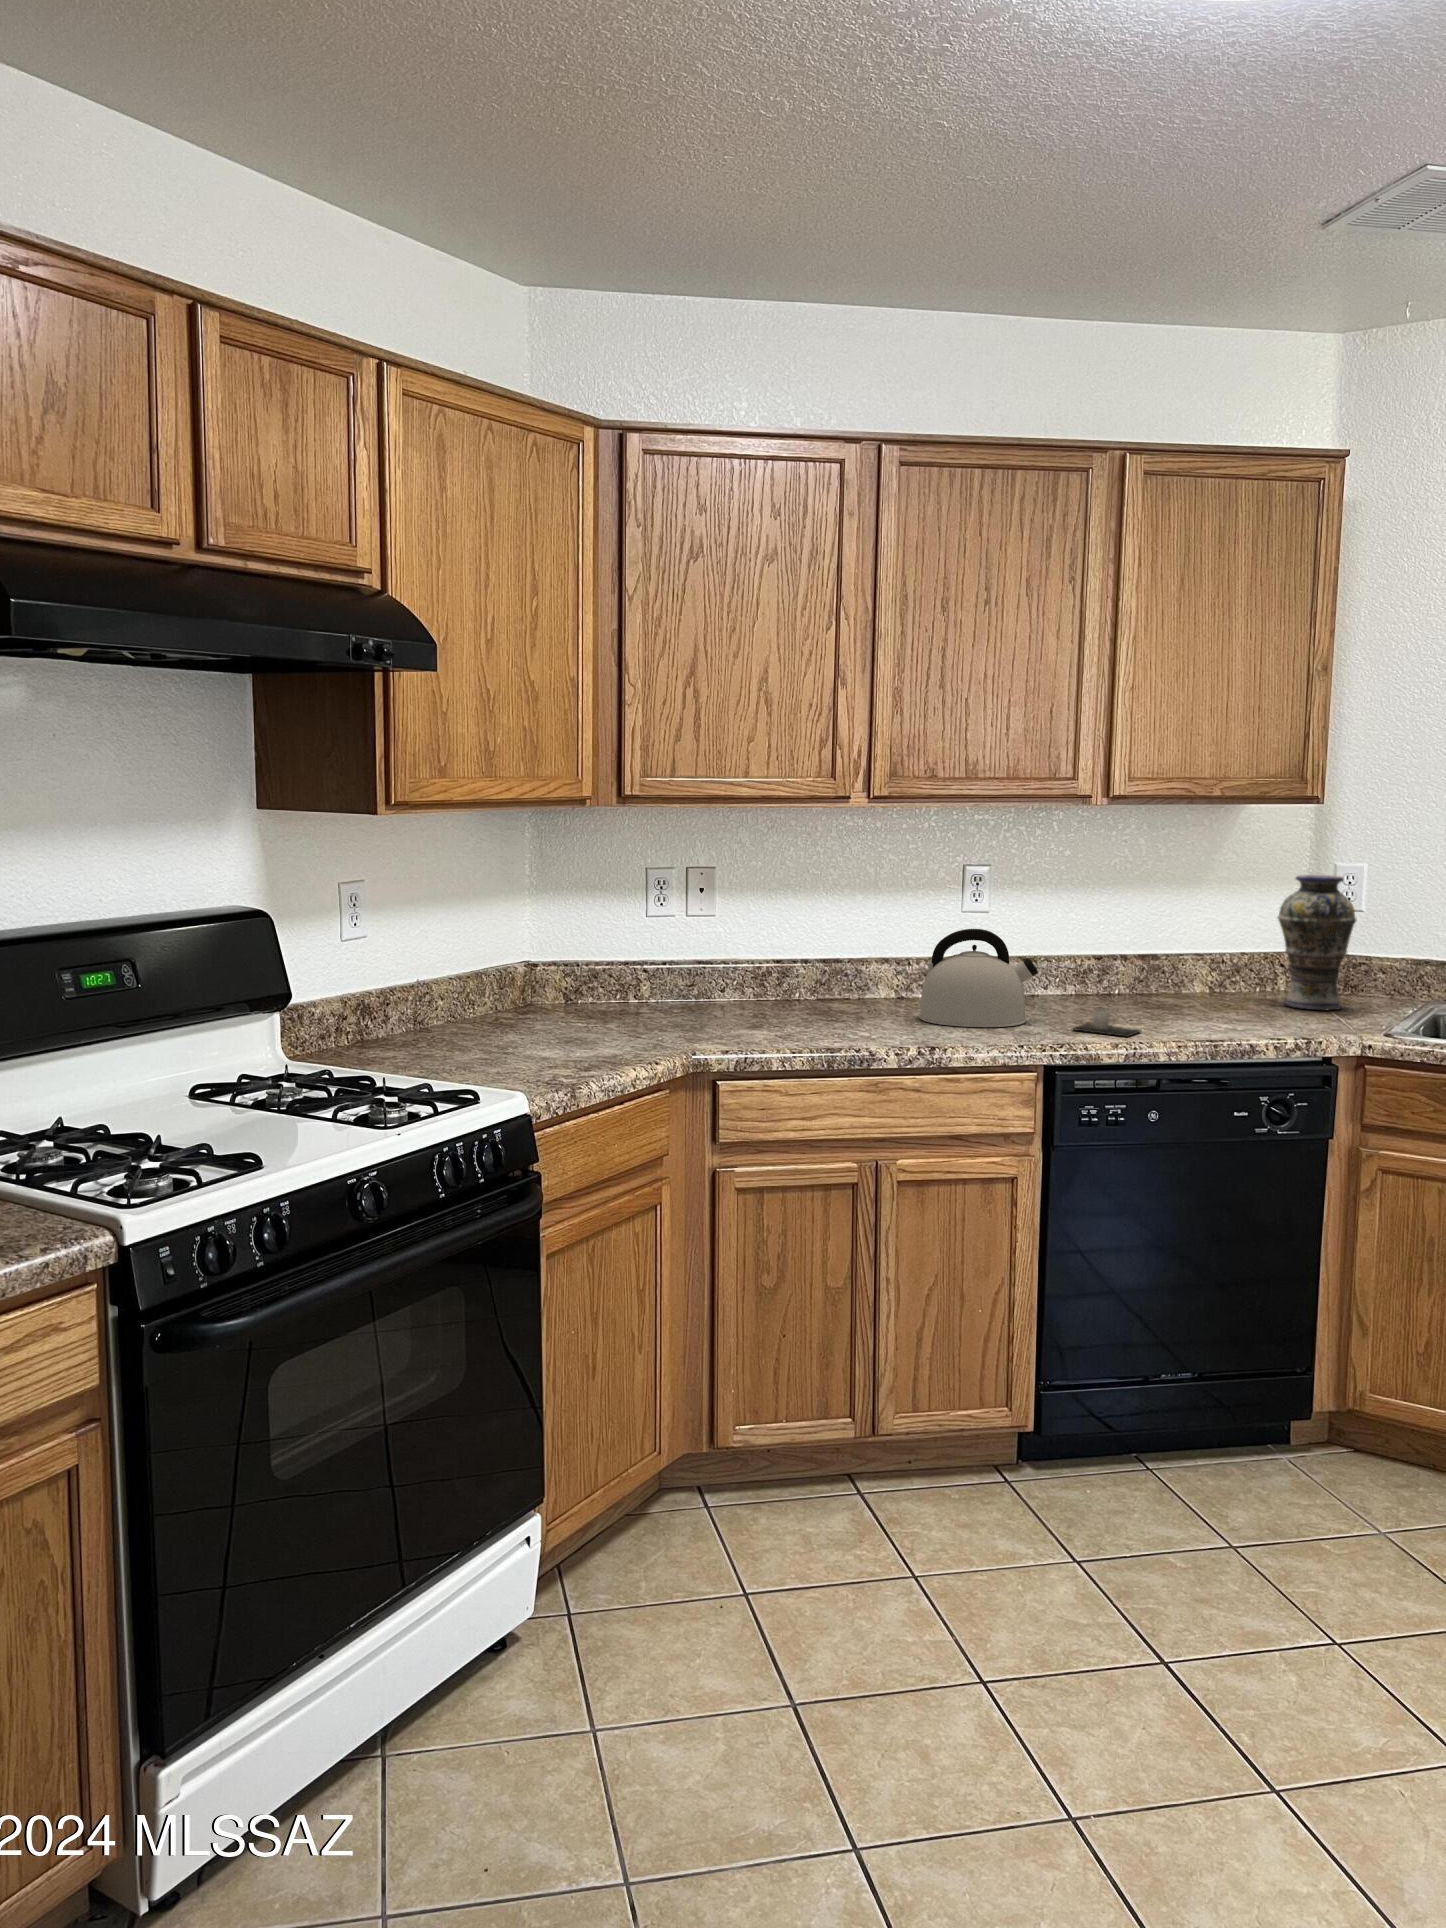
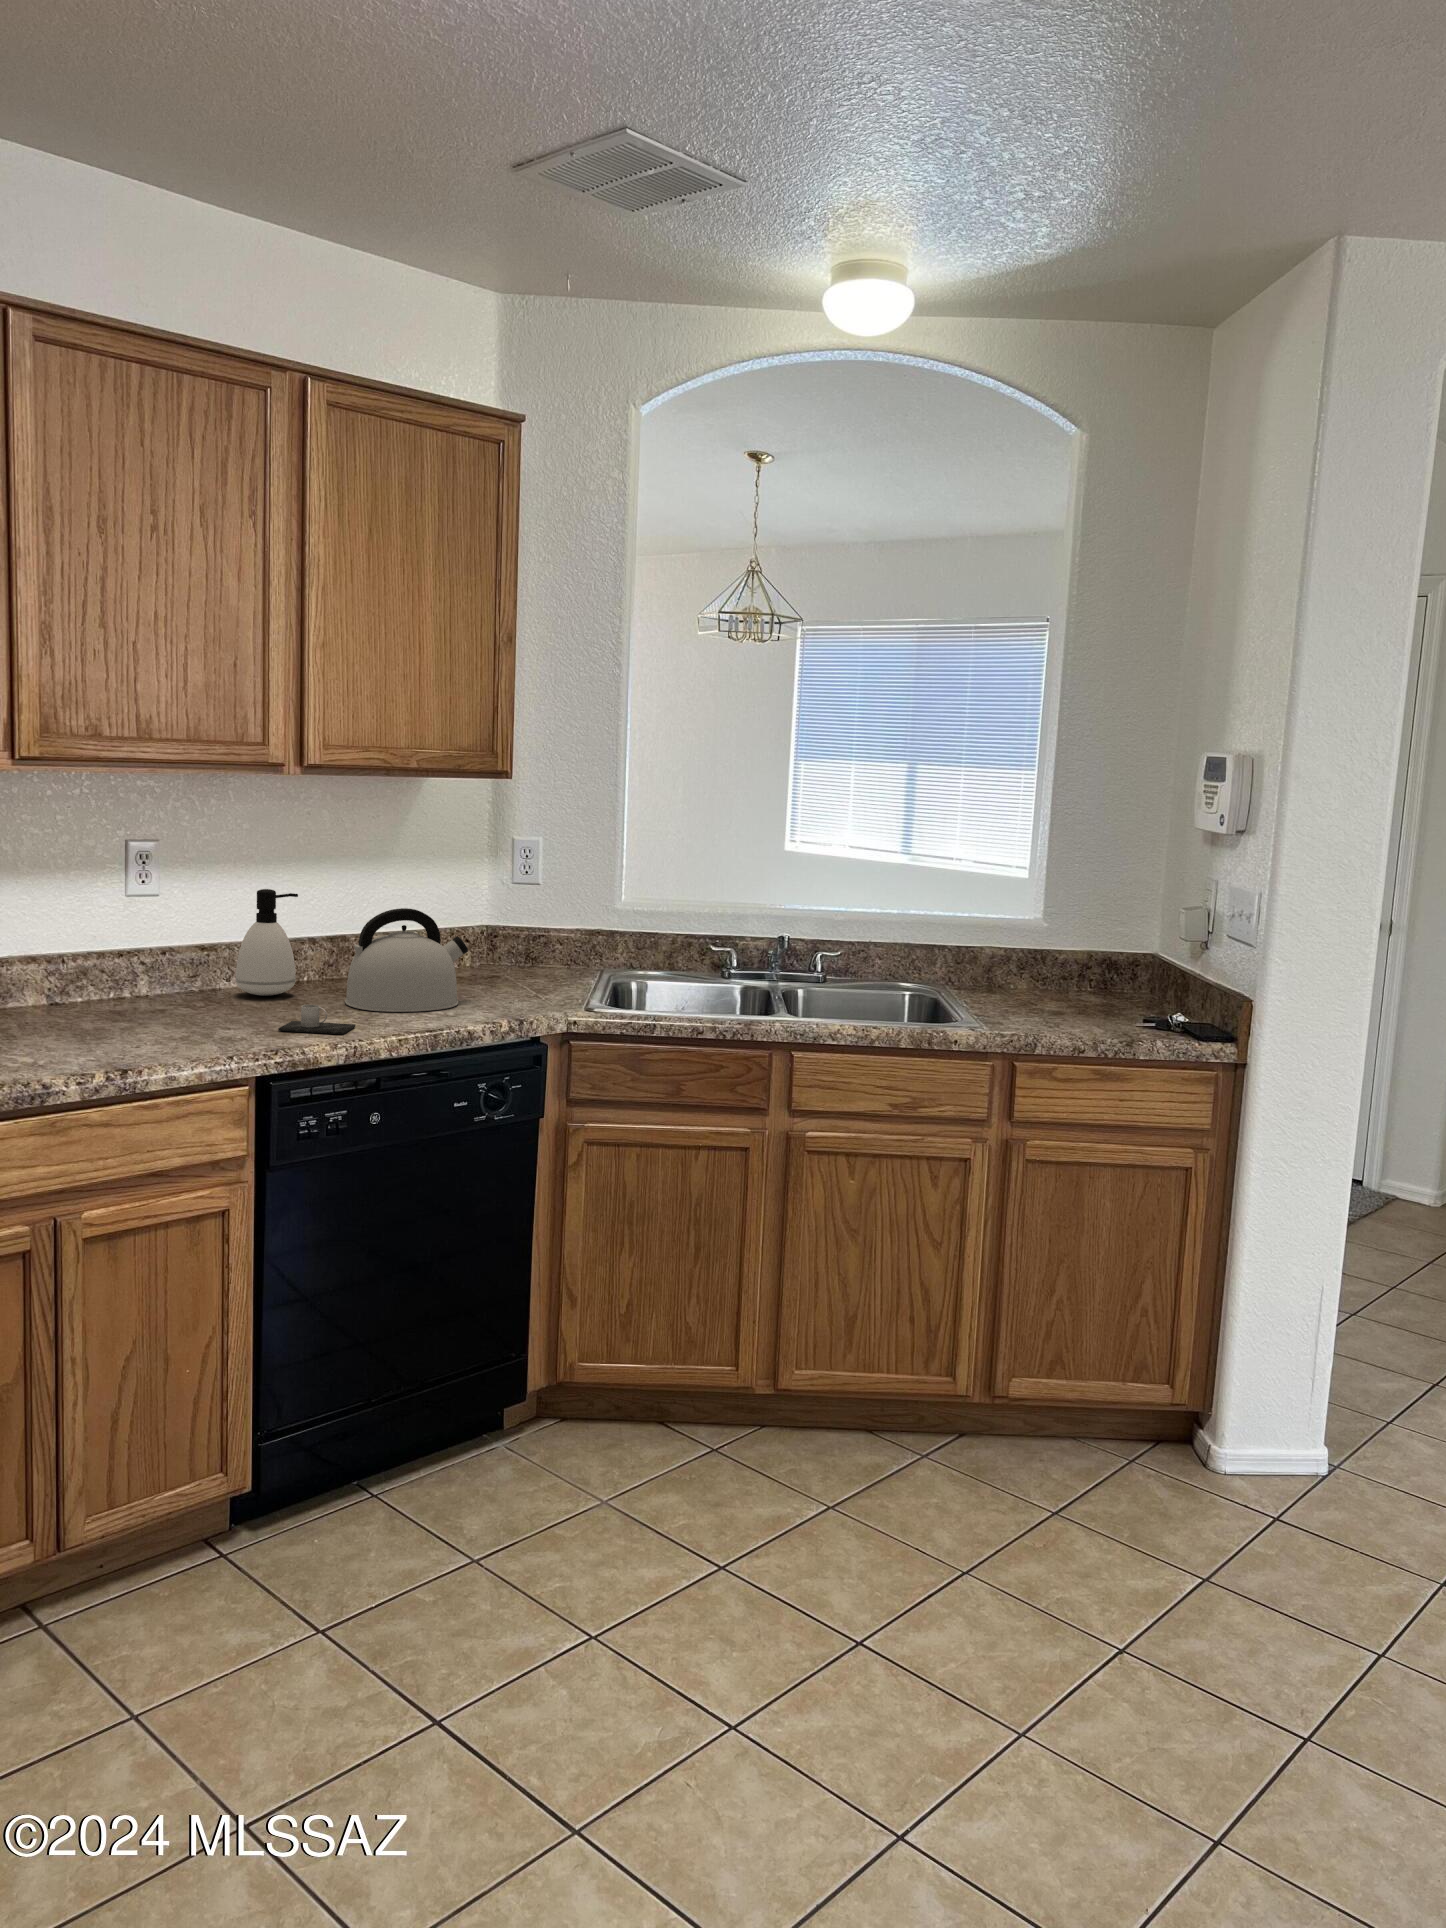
vase: present [1278,874,1356,1010] -> none [470,849,544,986]
soap dispenser: none [1050,908,1107,1003] -> present [236,889,298,996]
kettle: present [919,929,1038,1027] -> present [345,908,468,1012]

